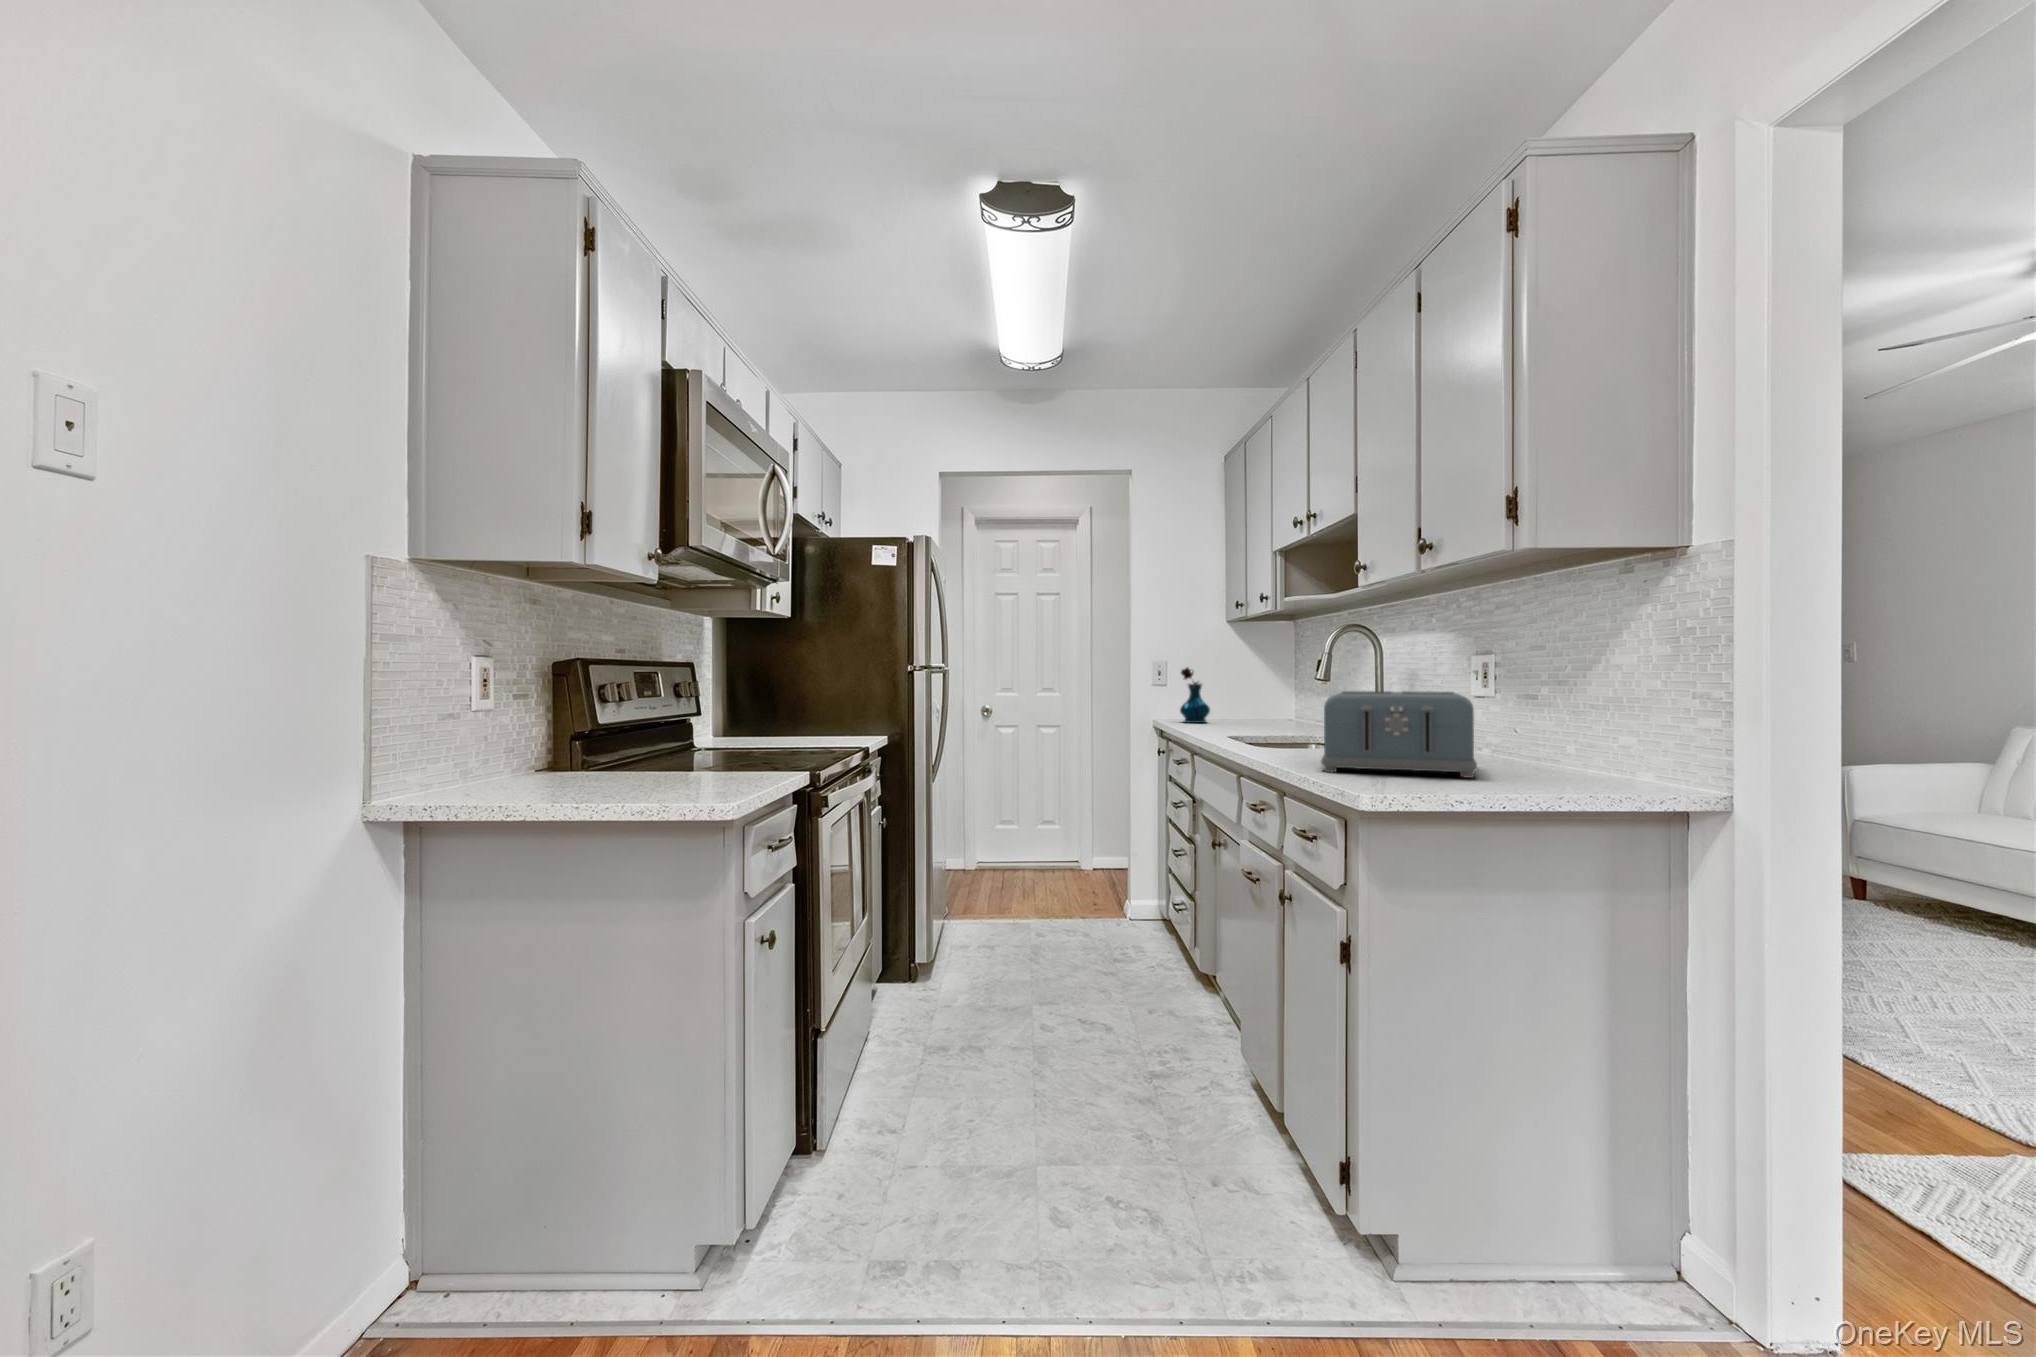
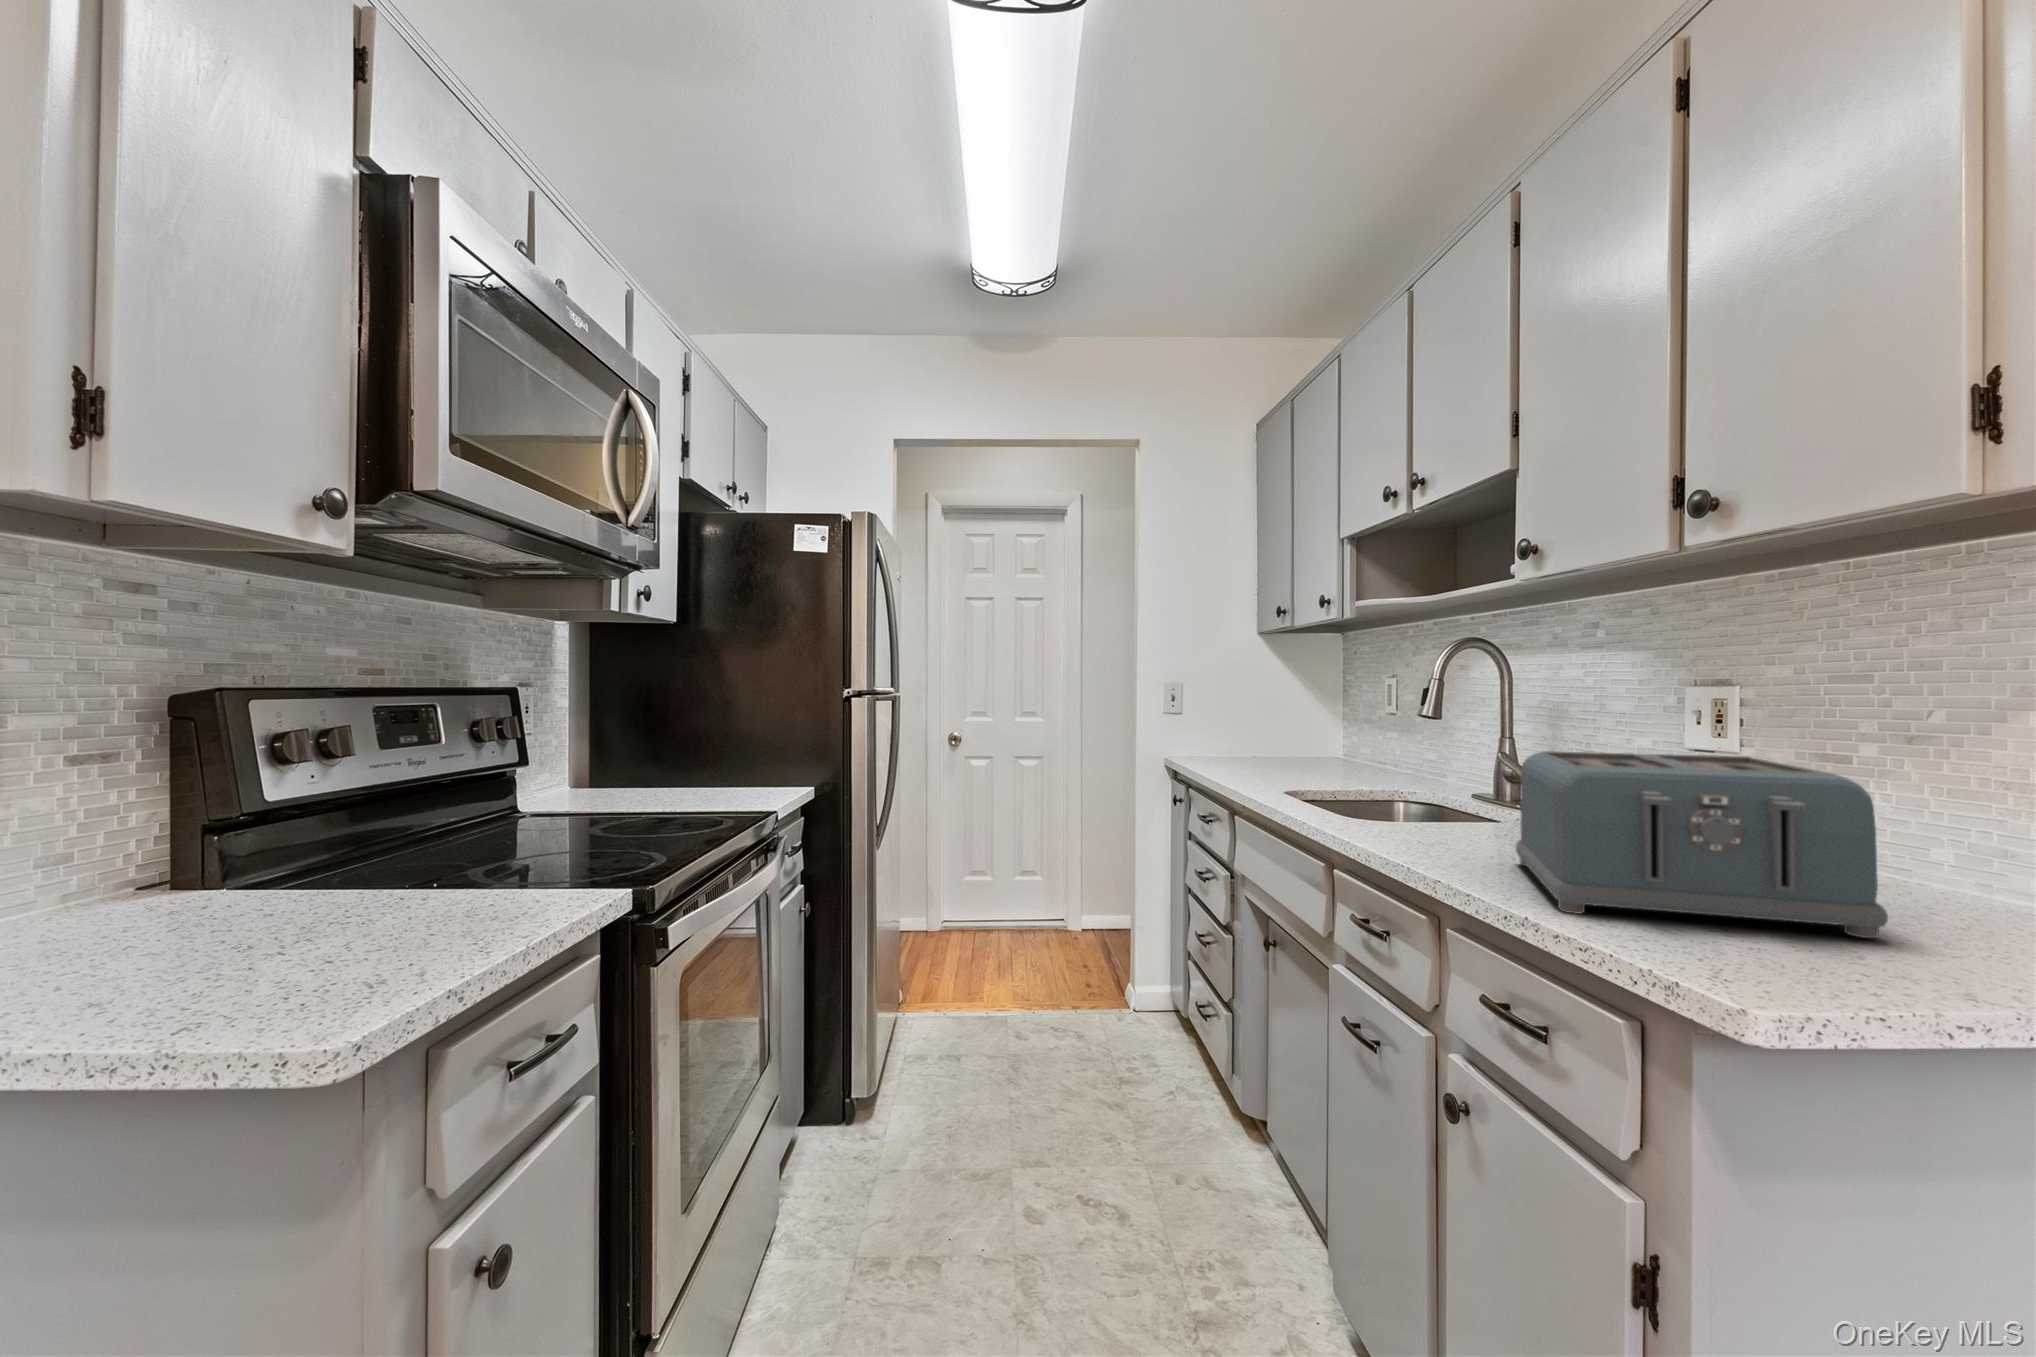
vase: present [1180,668,1210,723] -> none [1200,690,1239,762]

